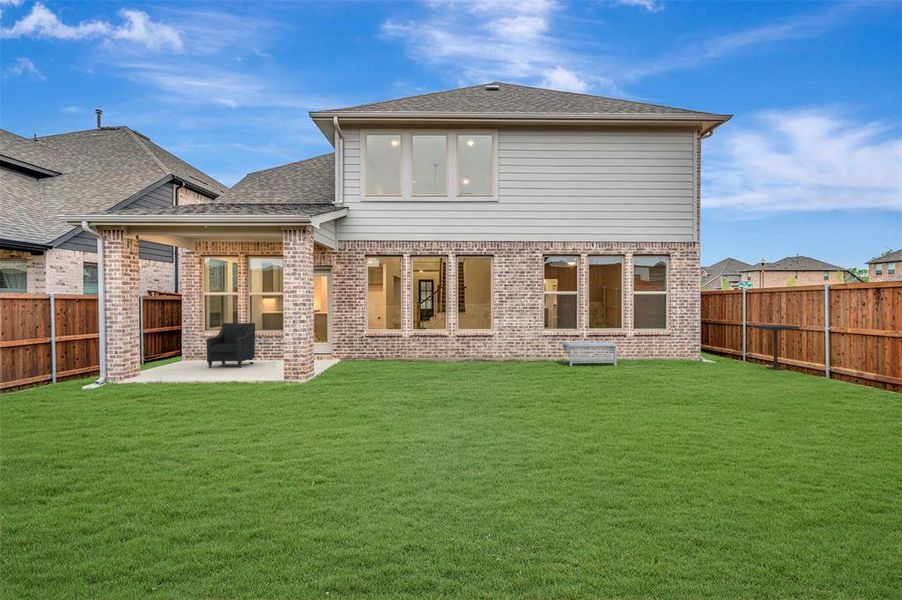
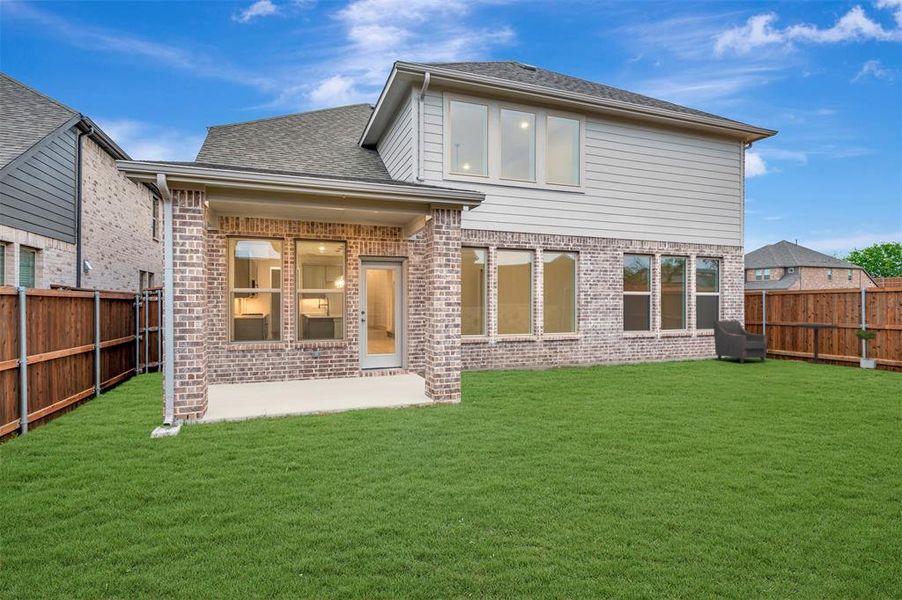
chair: present [206,323,255,368] -> present [714,321,767,364]
potted tree: none [810,330,835,376] -> present [855,329,877,368]
storage bench: present [562,342,618,366] -> none [638,342,694,368]

